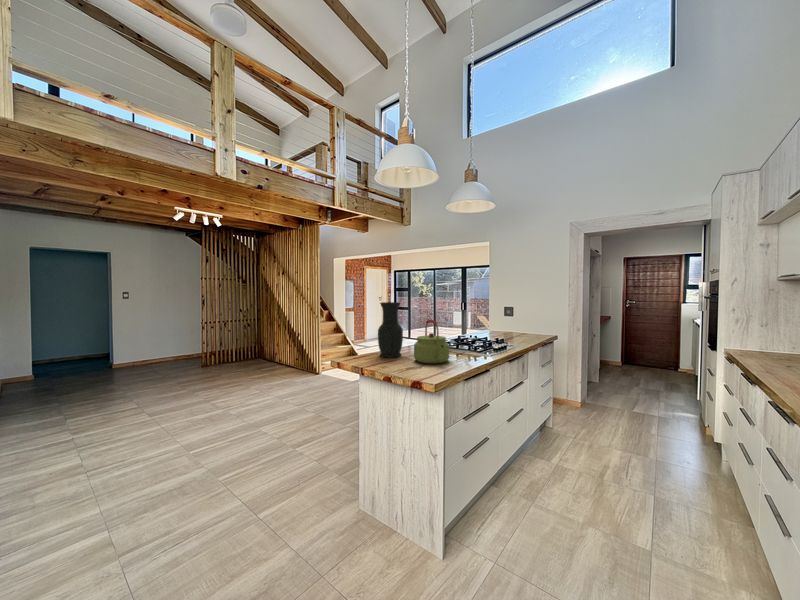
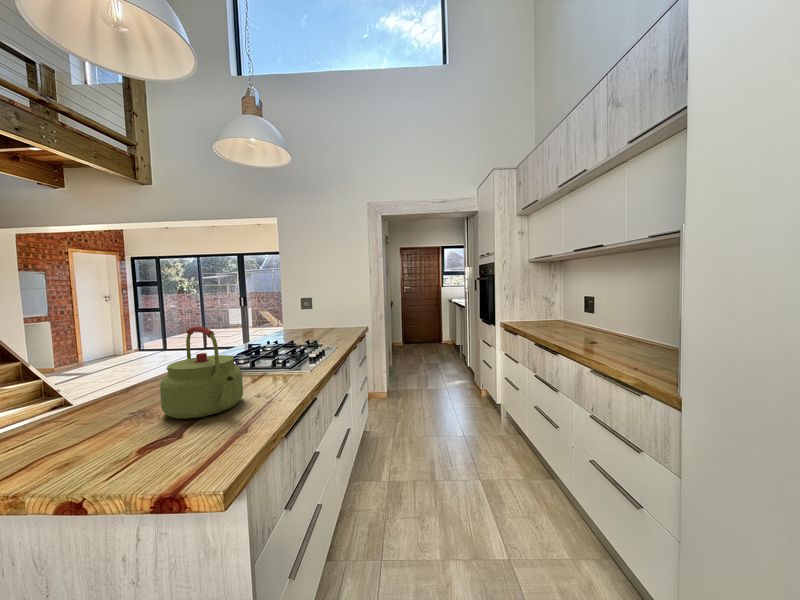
vase: present [378,302,403,358] -> none [54,296,132,424]

